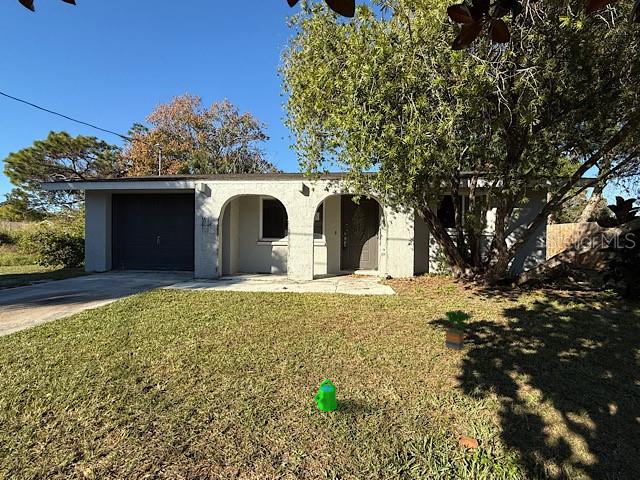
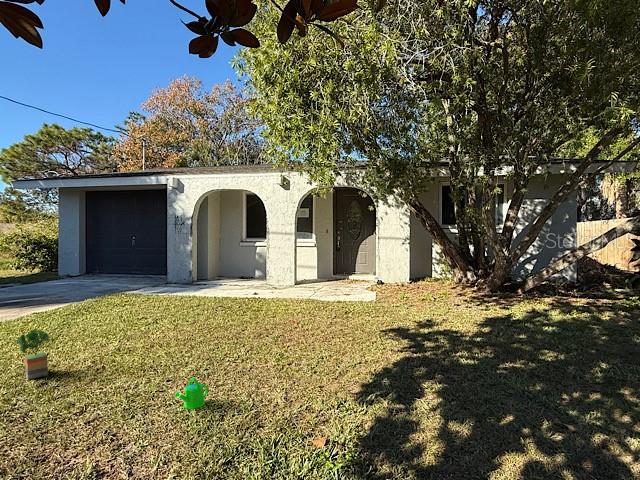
potted tree: present [445,311,469,350] -> present [16,330,54,379]

